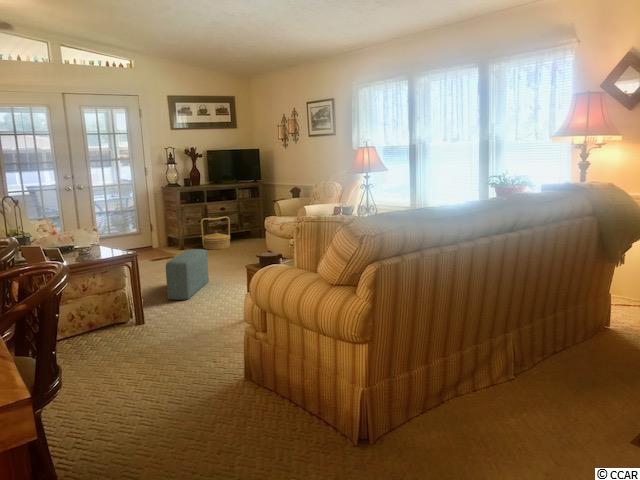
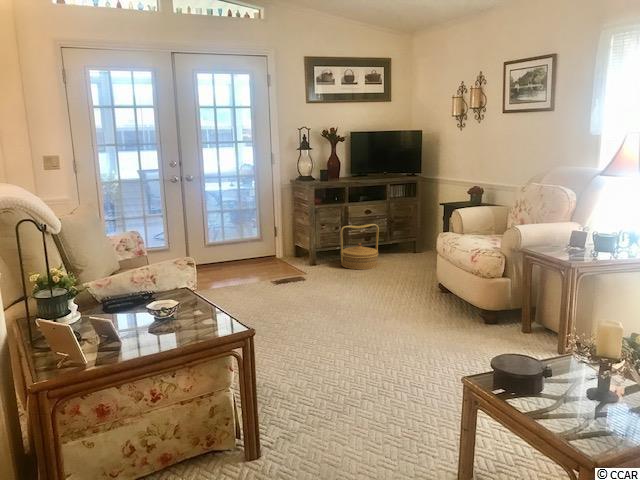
pouf: present [166,249,209,300] -> none [299,291,361,387]

